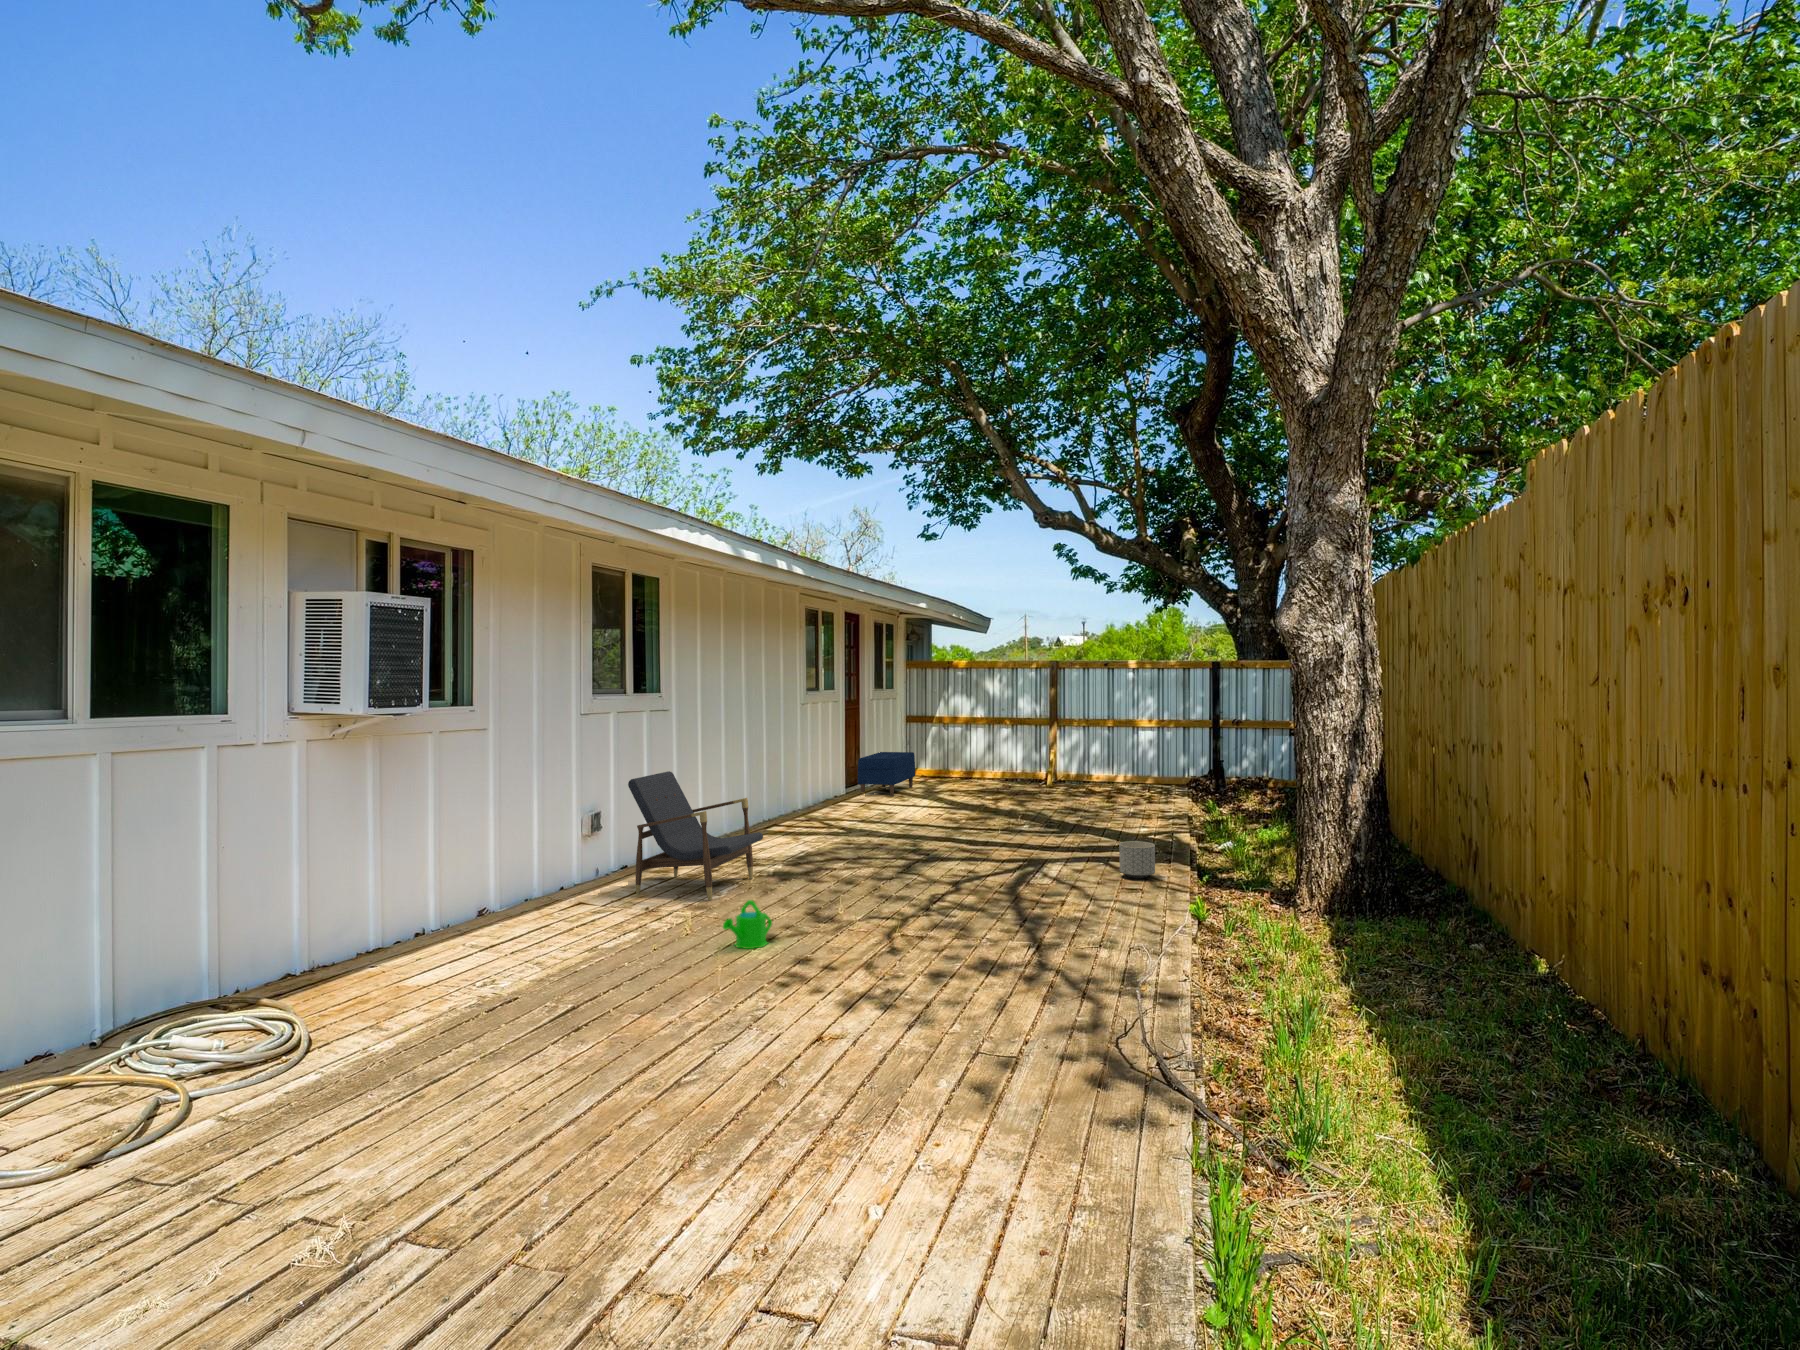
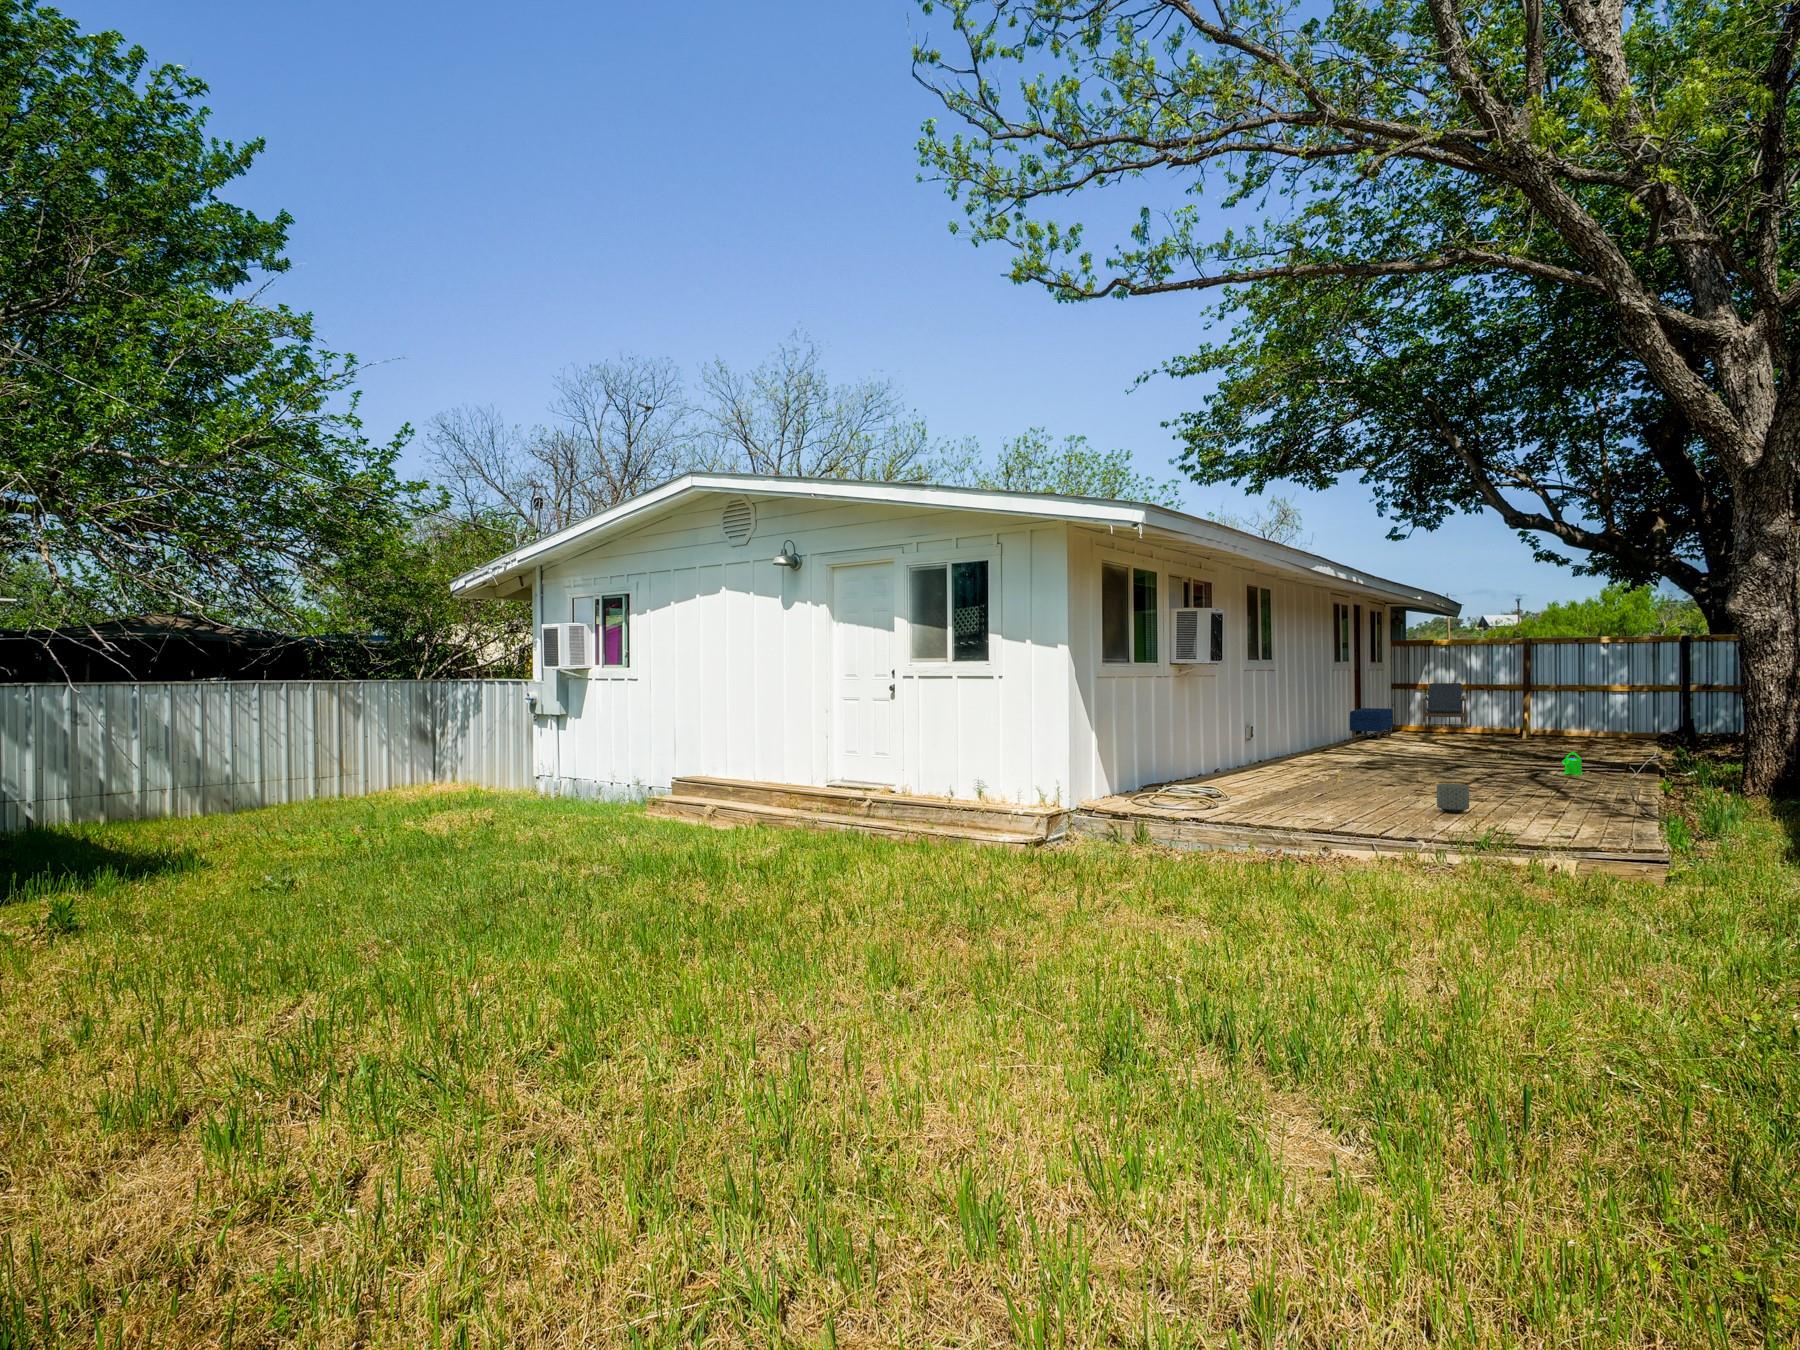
lounge chair: present [628,771,763,900] -> present [1422,683,1467,728]
planter: present [1119,841,1155,879] -> present [1437,783,1469,813]
watering can: present [723,900,772,949] -> present [1562,752,1583,775]

